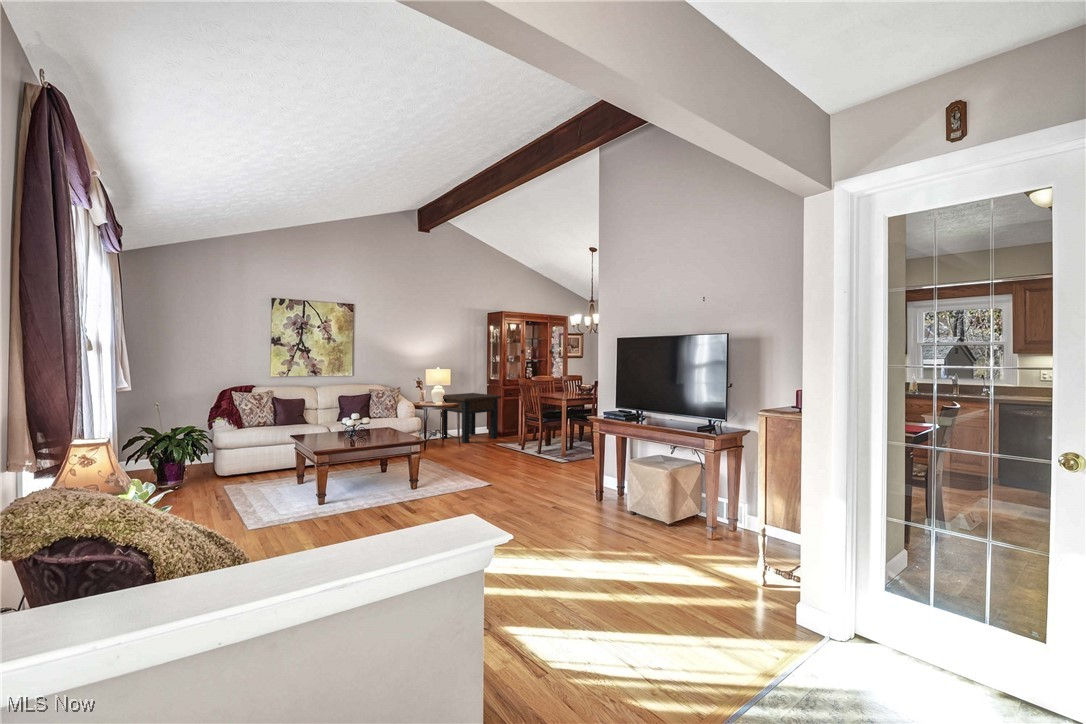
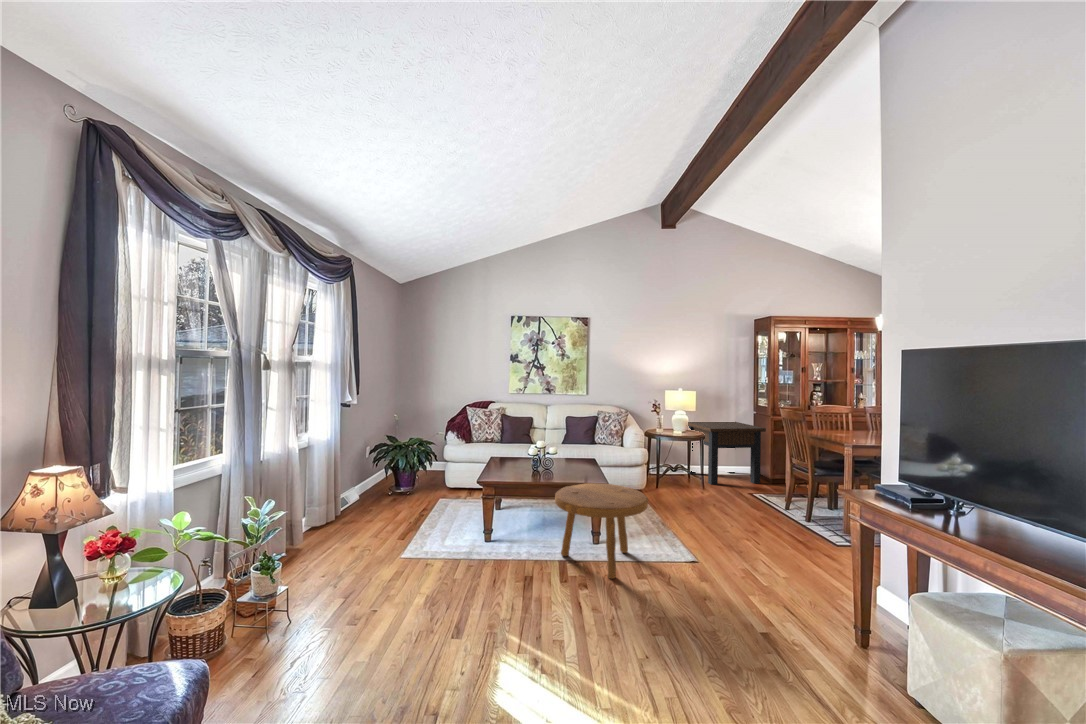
footstool: none [396,439,466,500] -> present [555,483,648,579]

